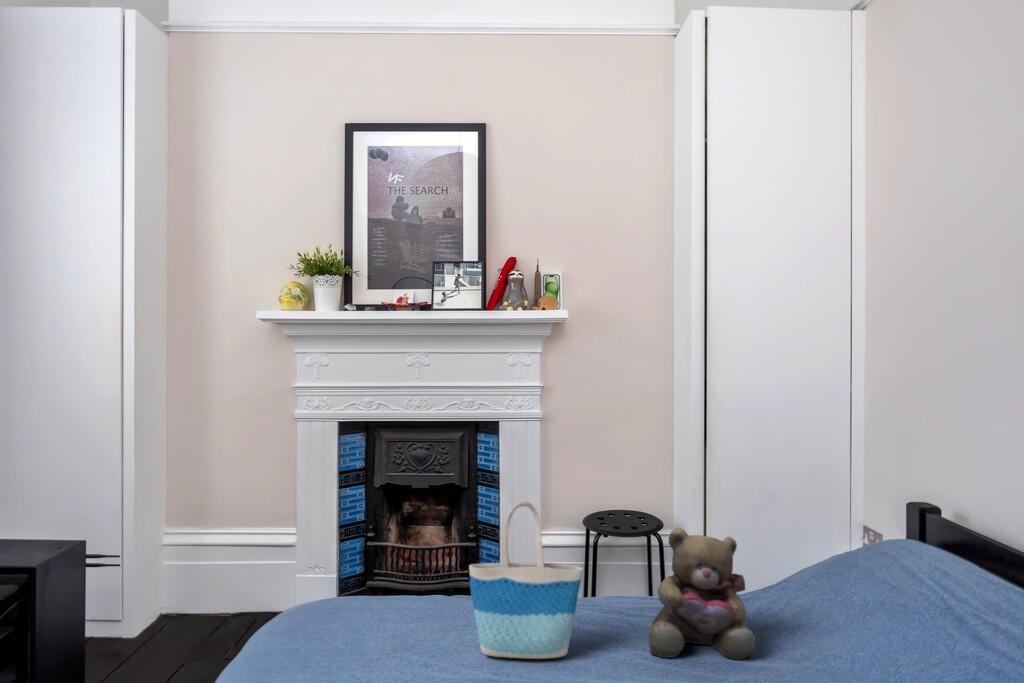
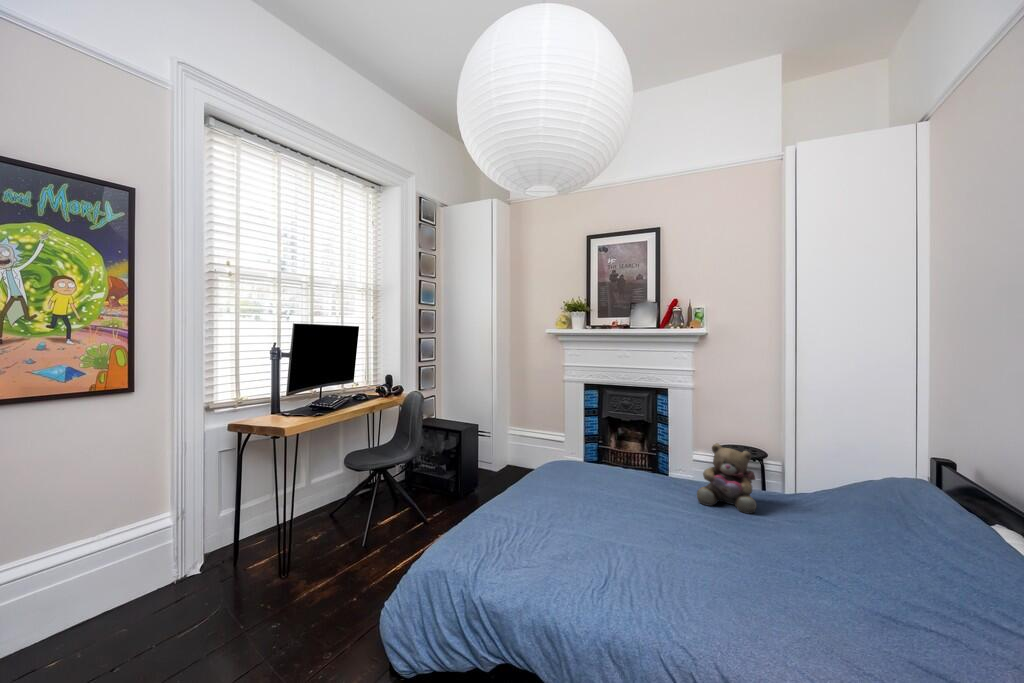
tote bag: present [469,501,583,659] -> none [610,421,663,495]

